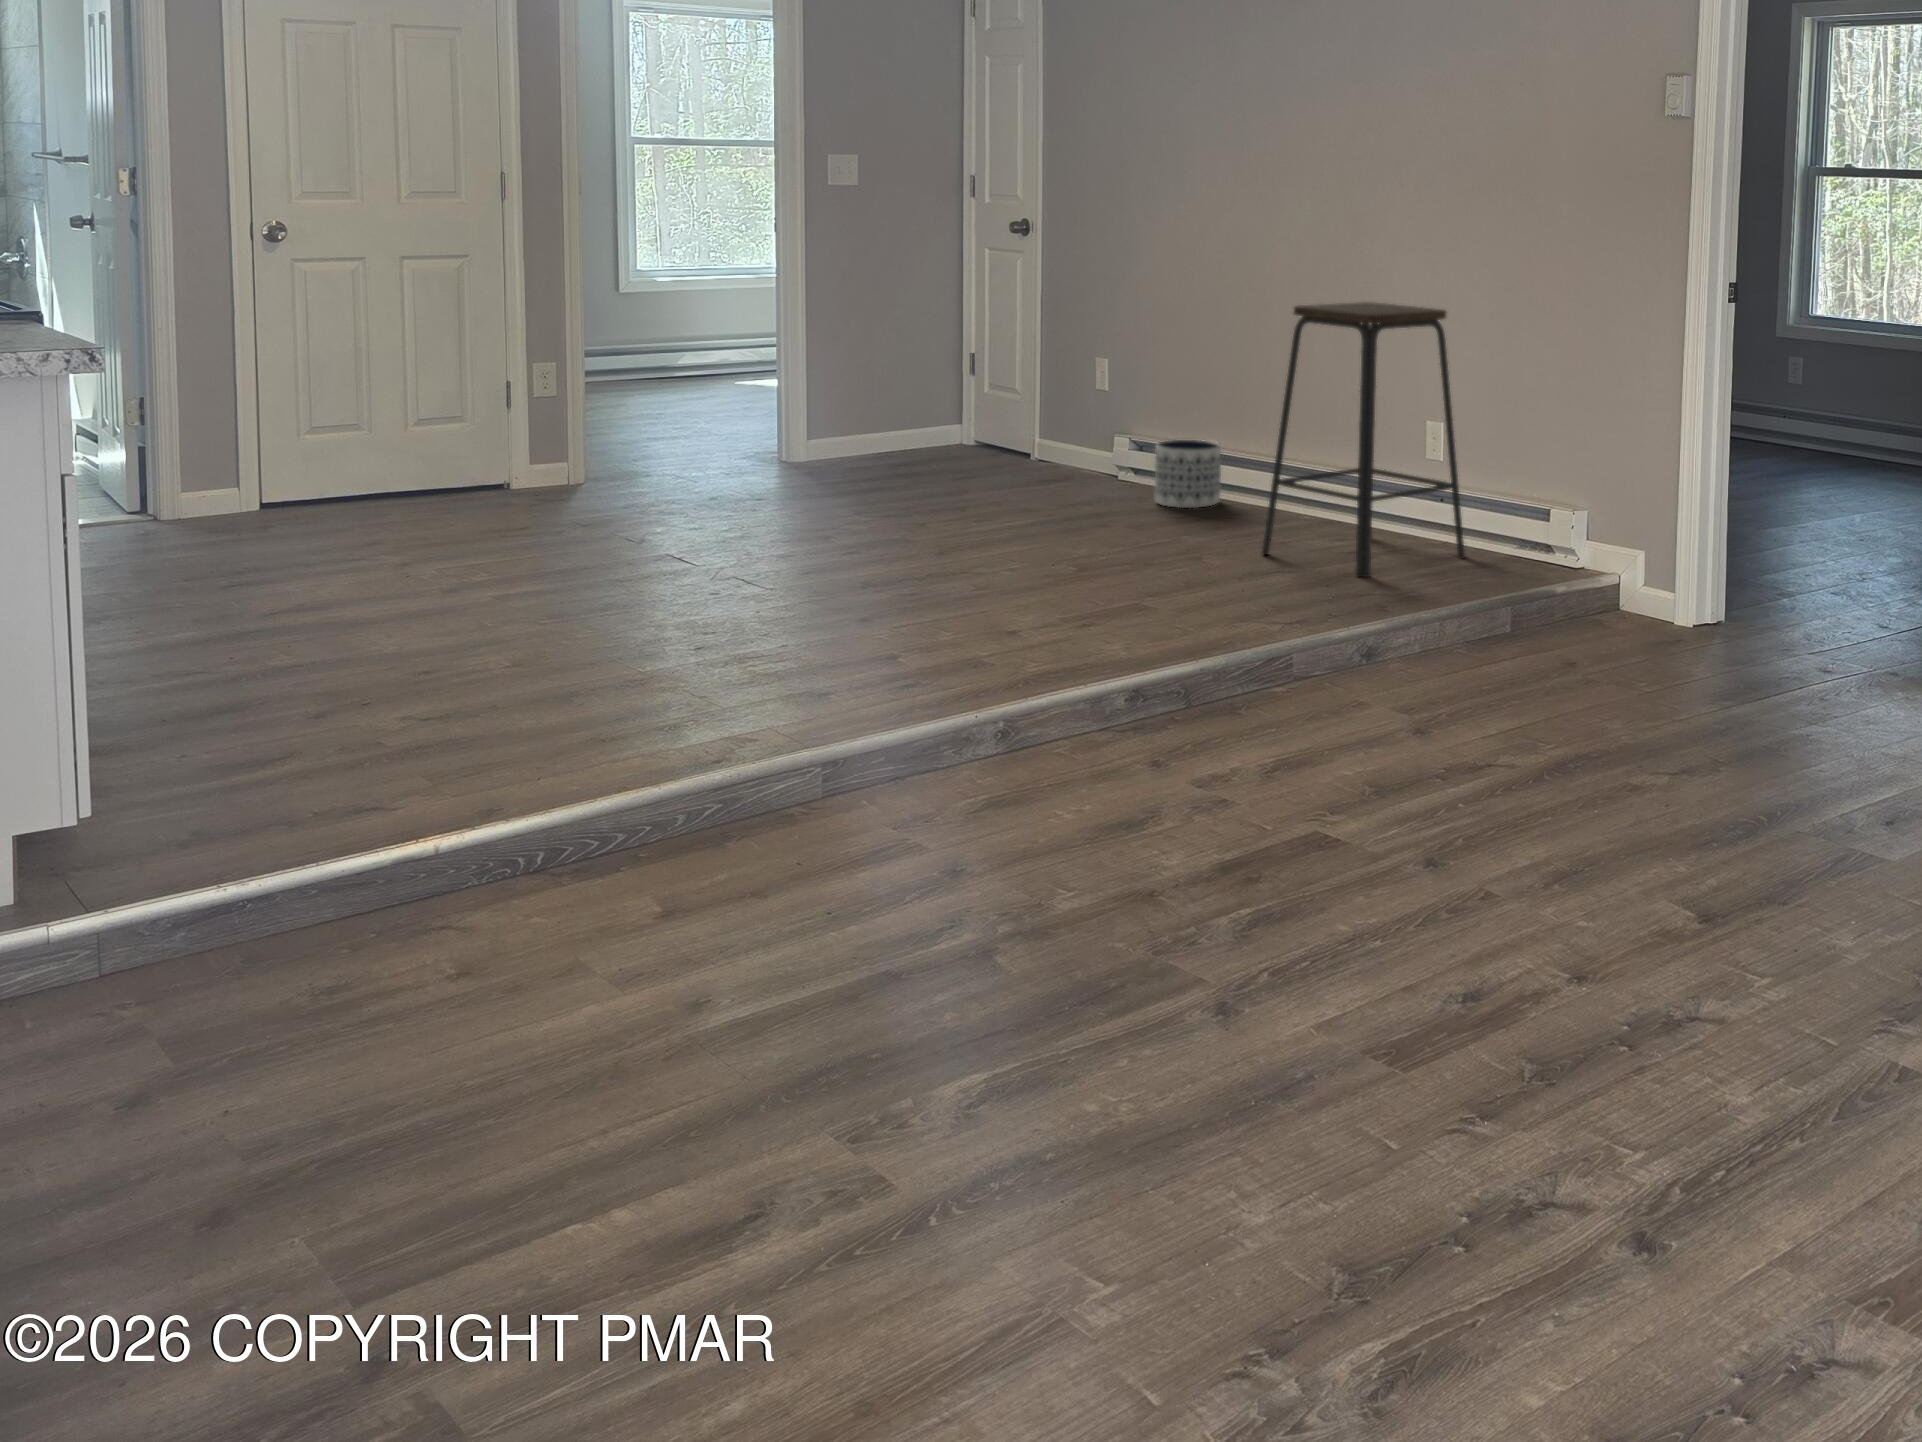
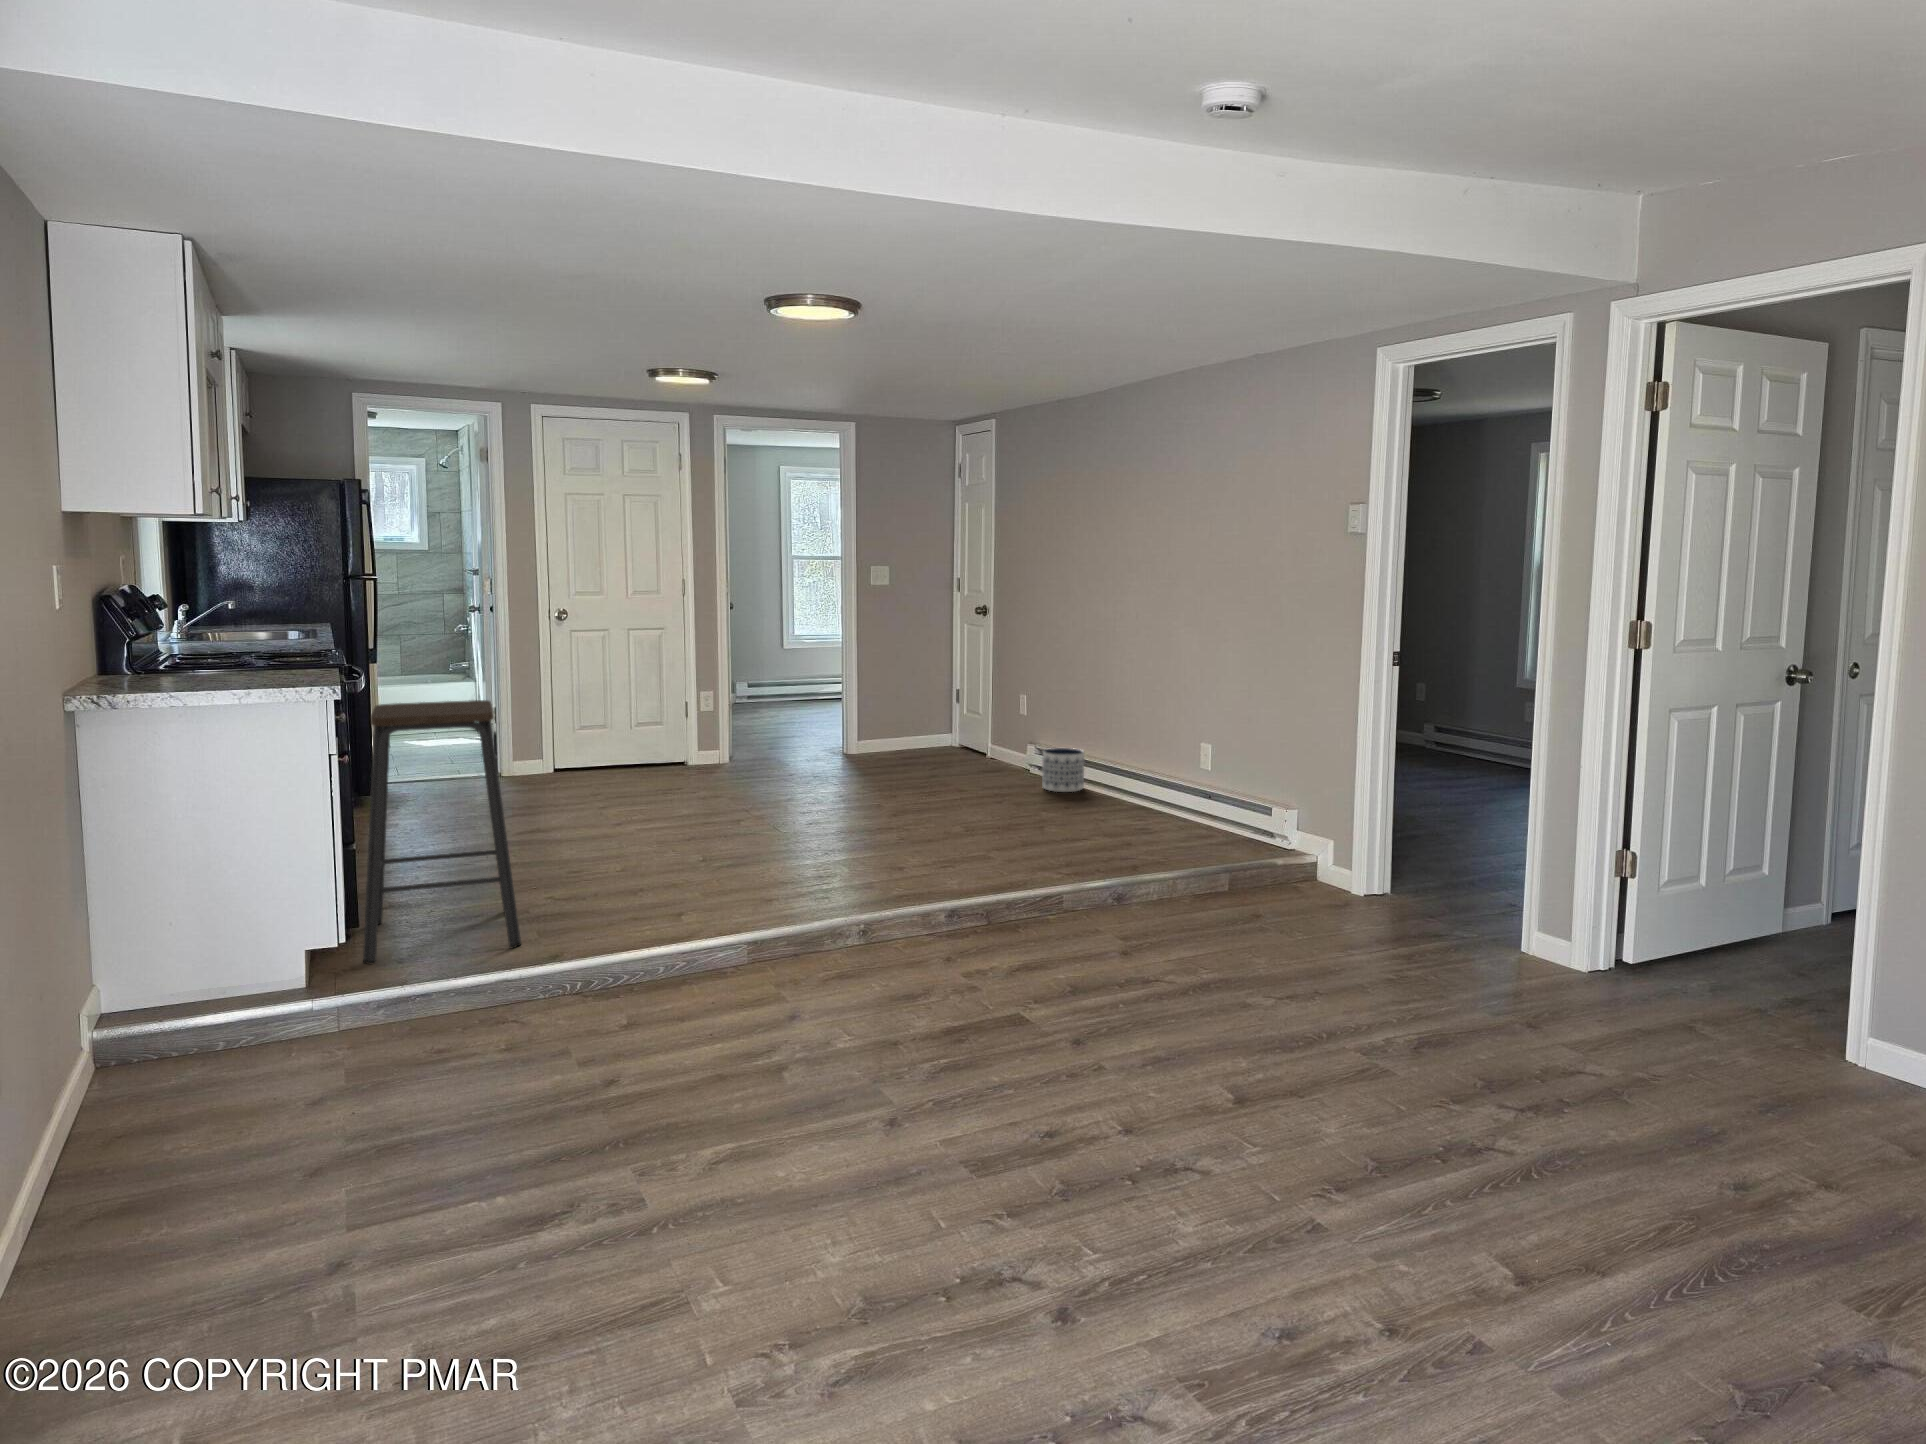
bar stool: present [1262,302,1465,577] -> present [363,700,521,964]

